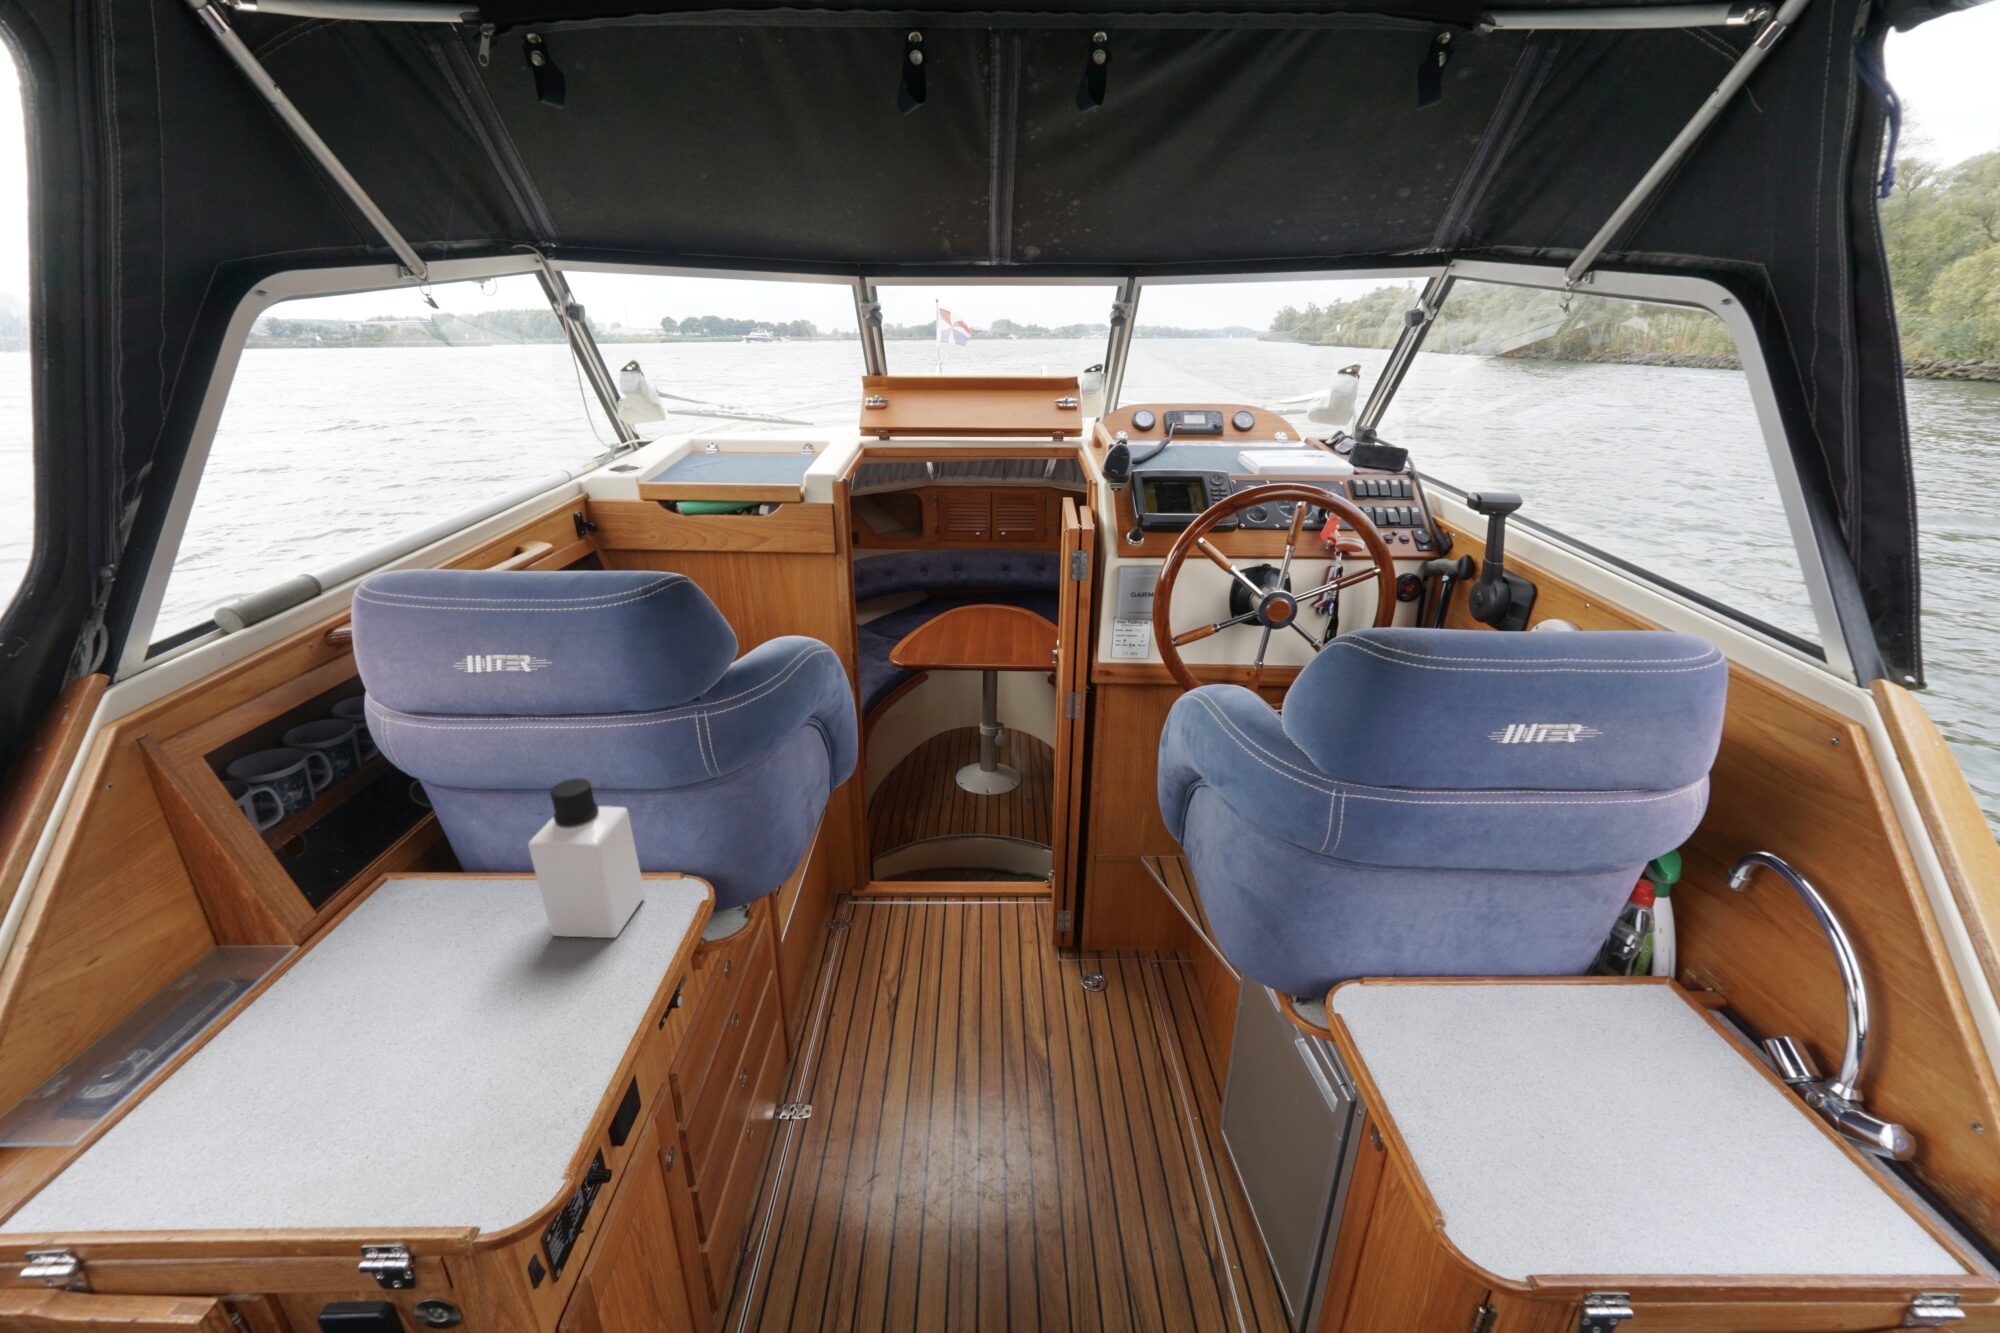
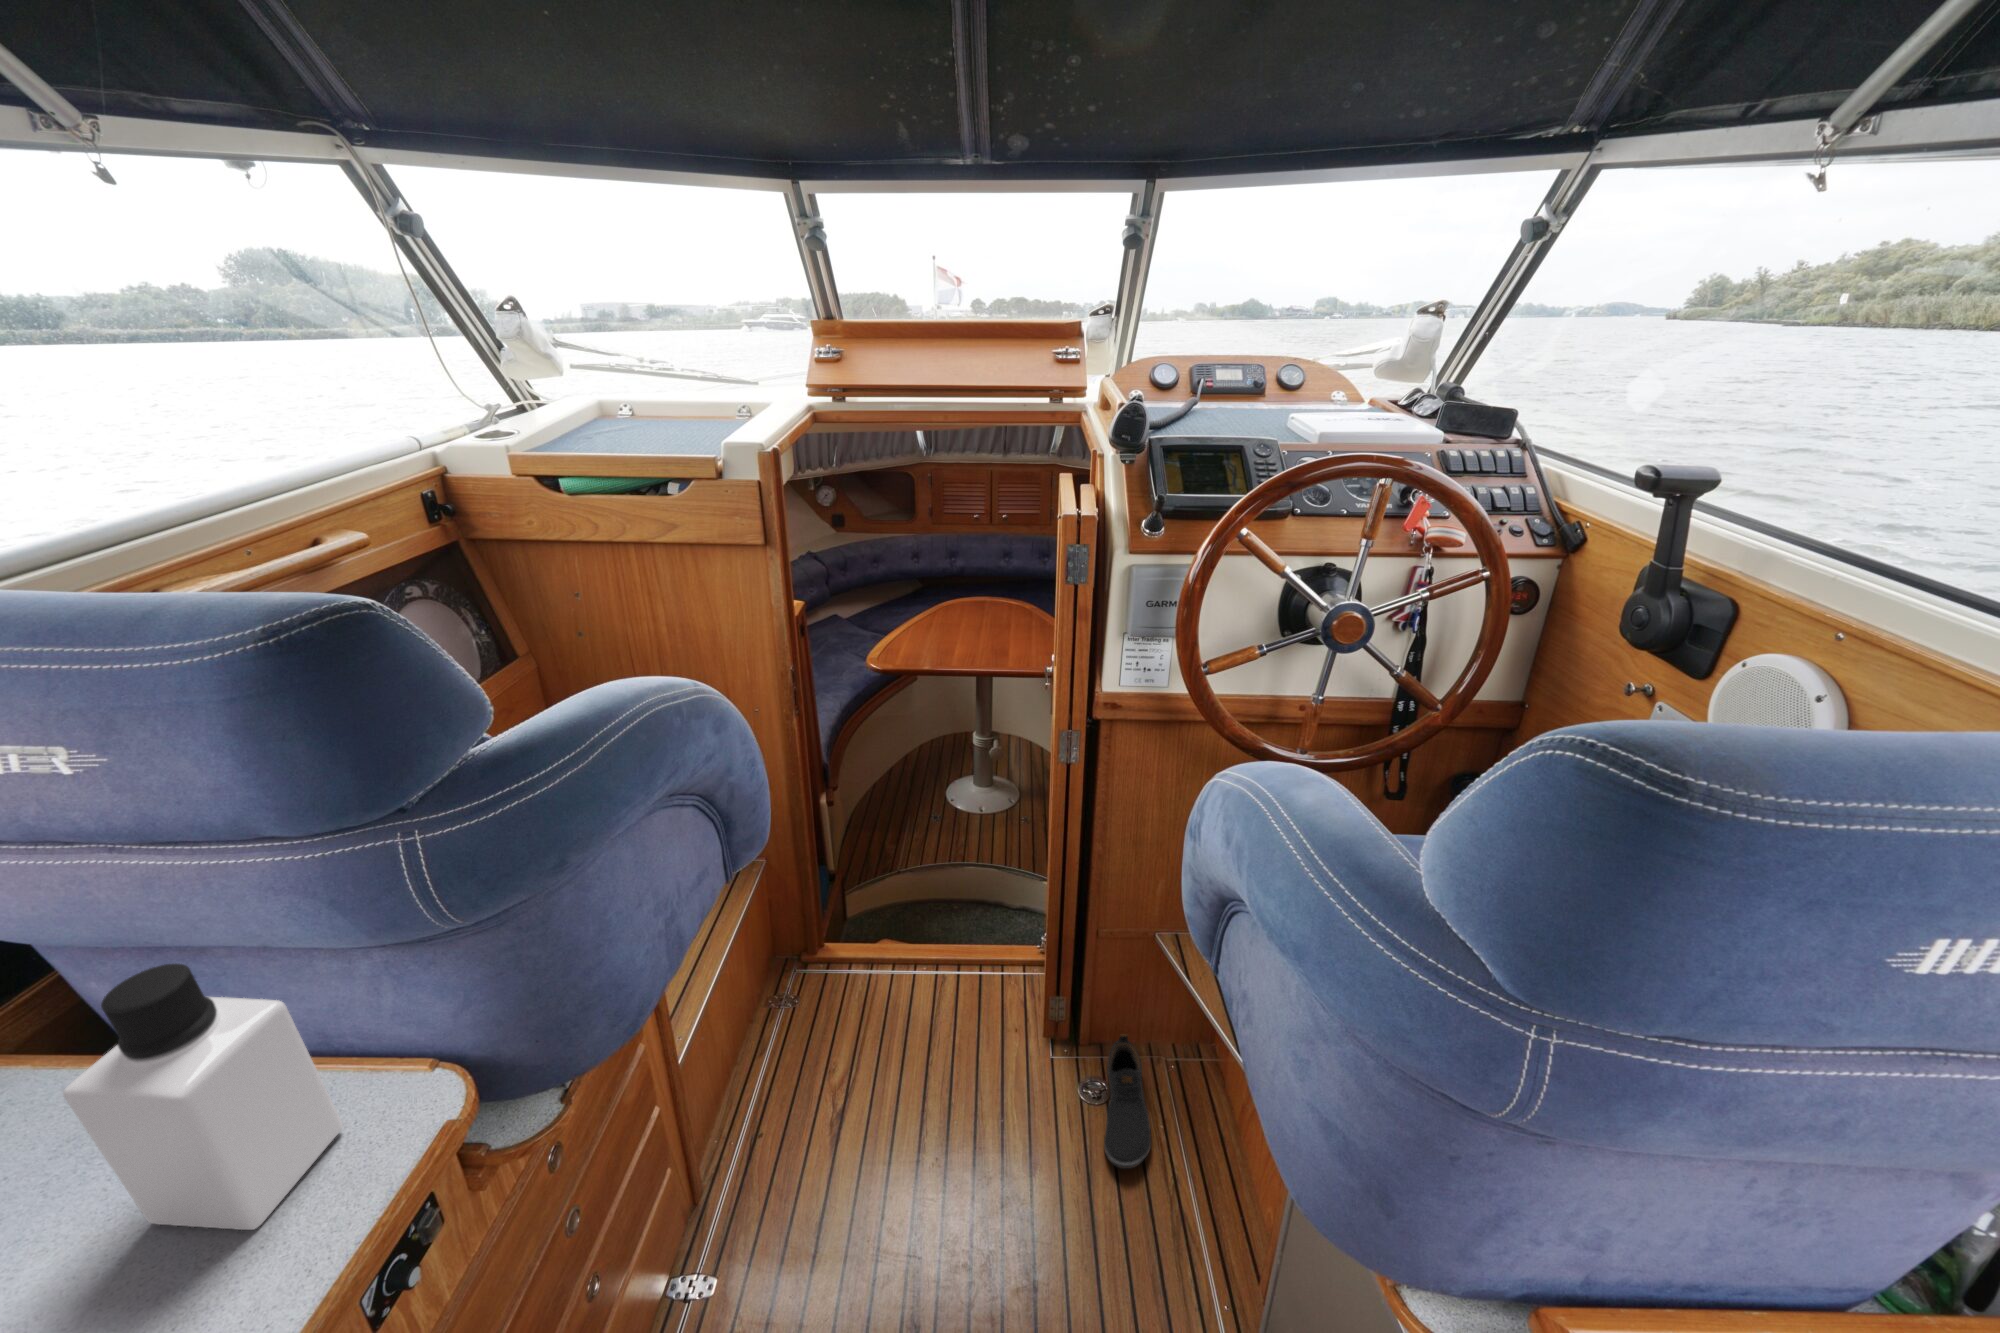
shoe: none [1102,938,1139,1030] -> present [1104,1034,1151,1169]

